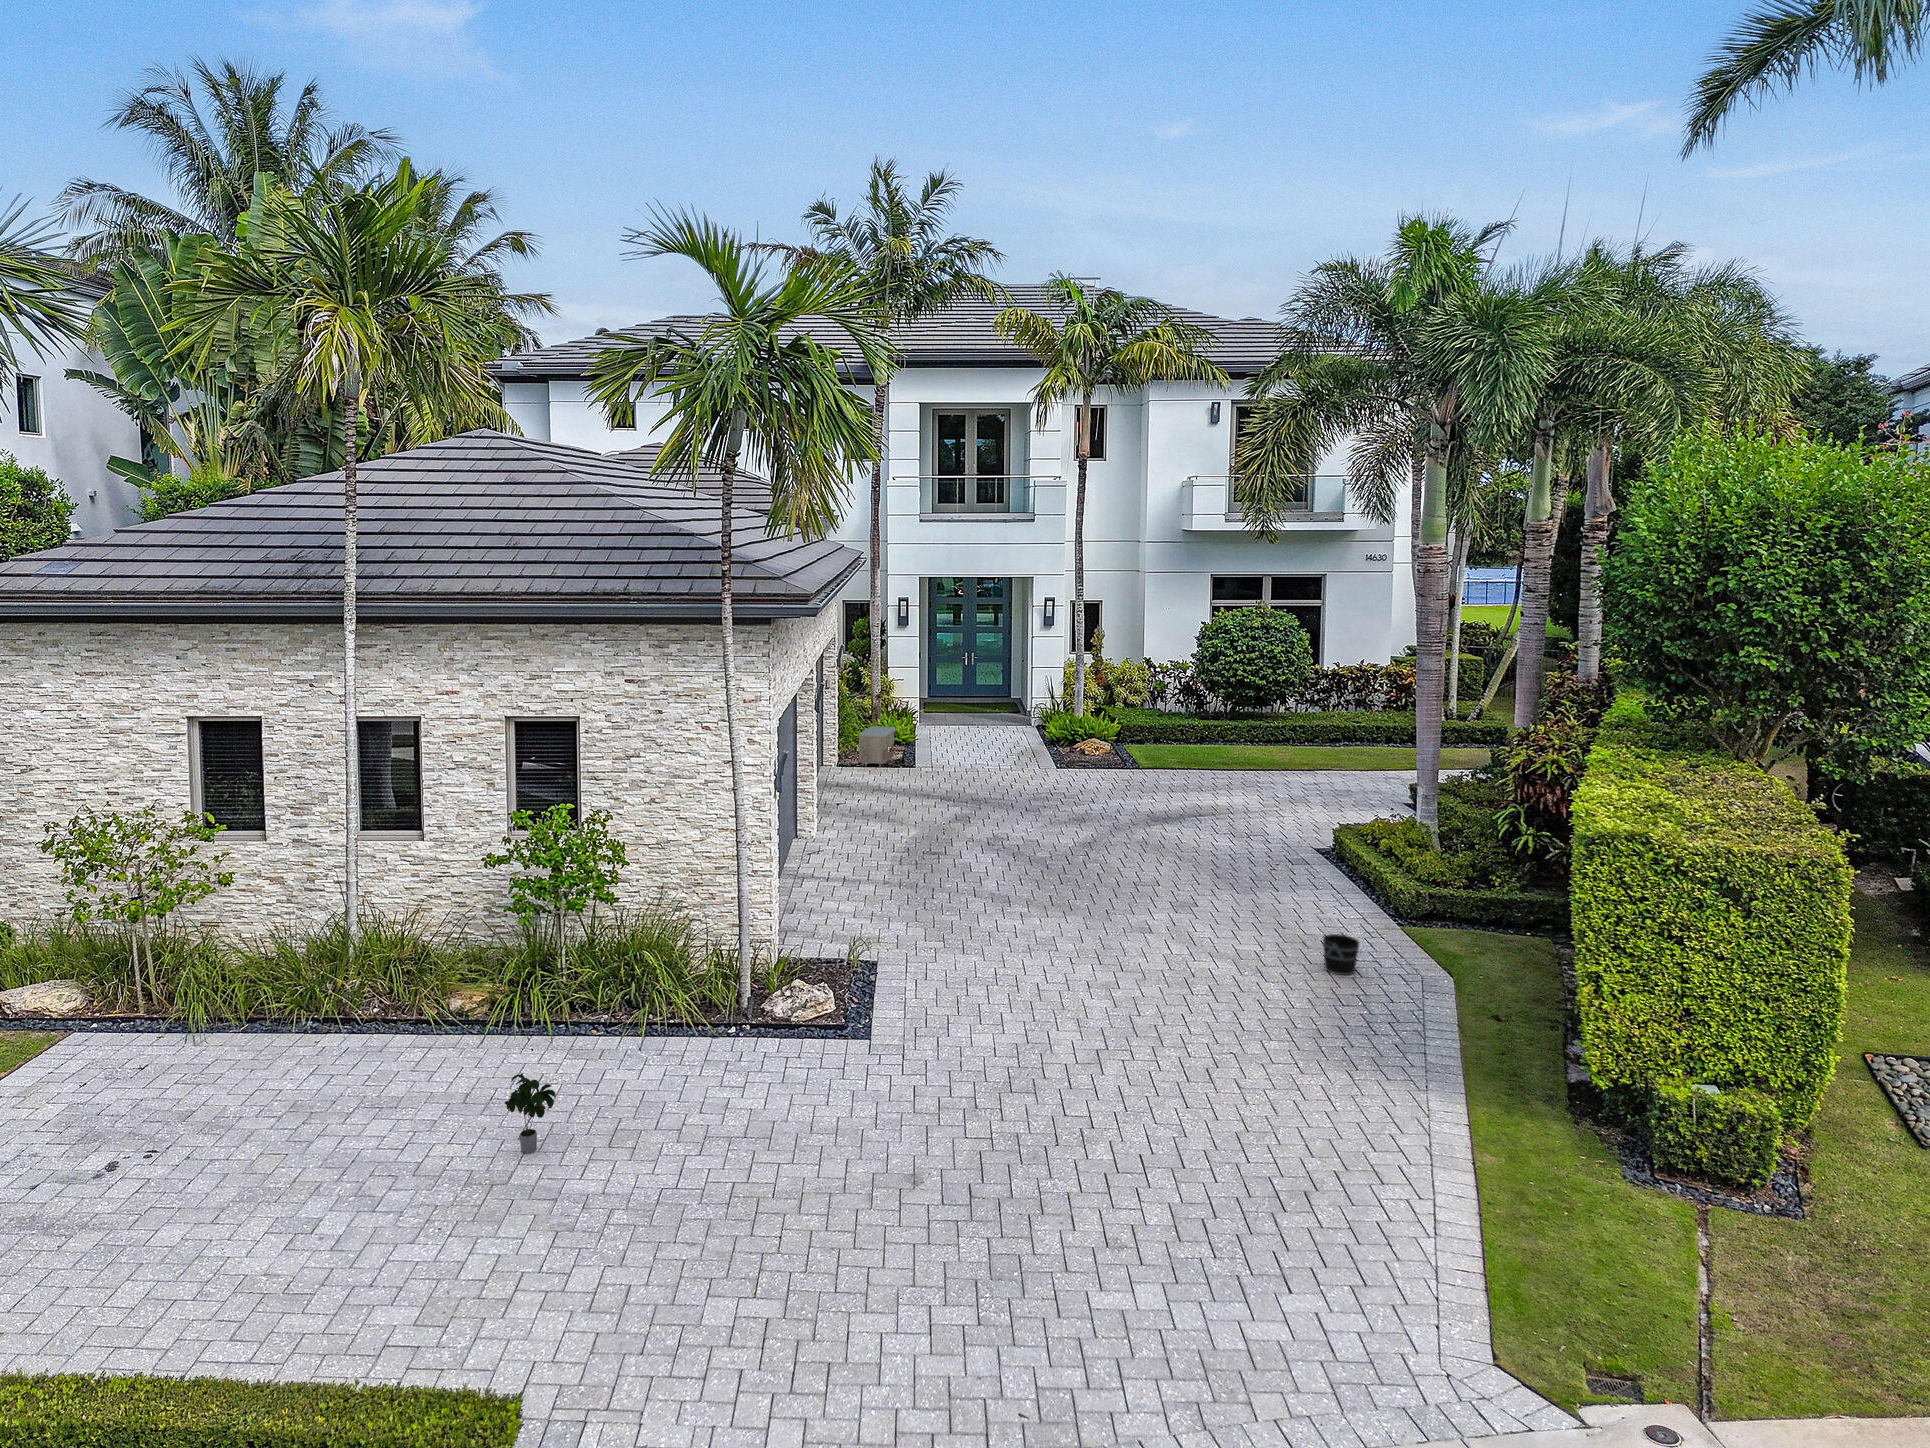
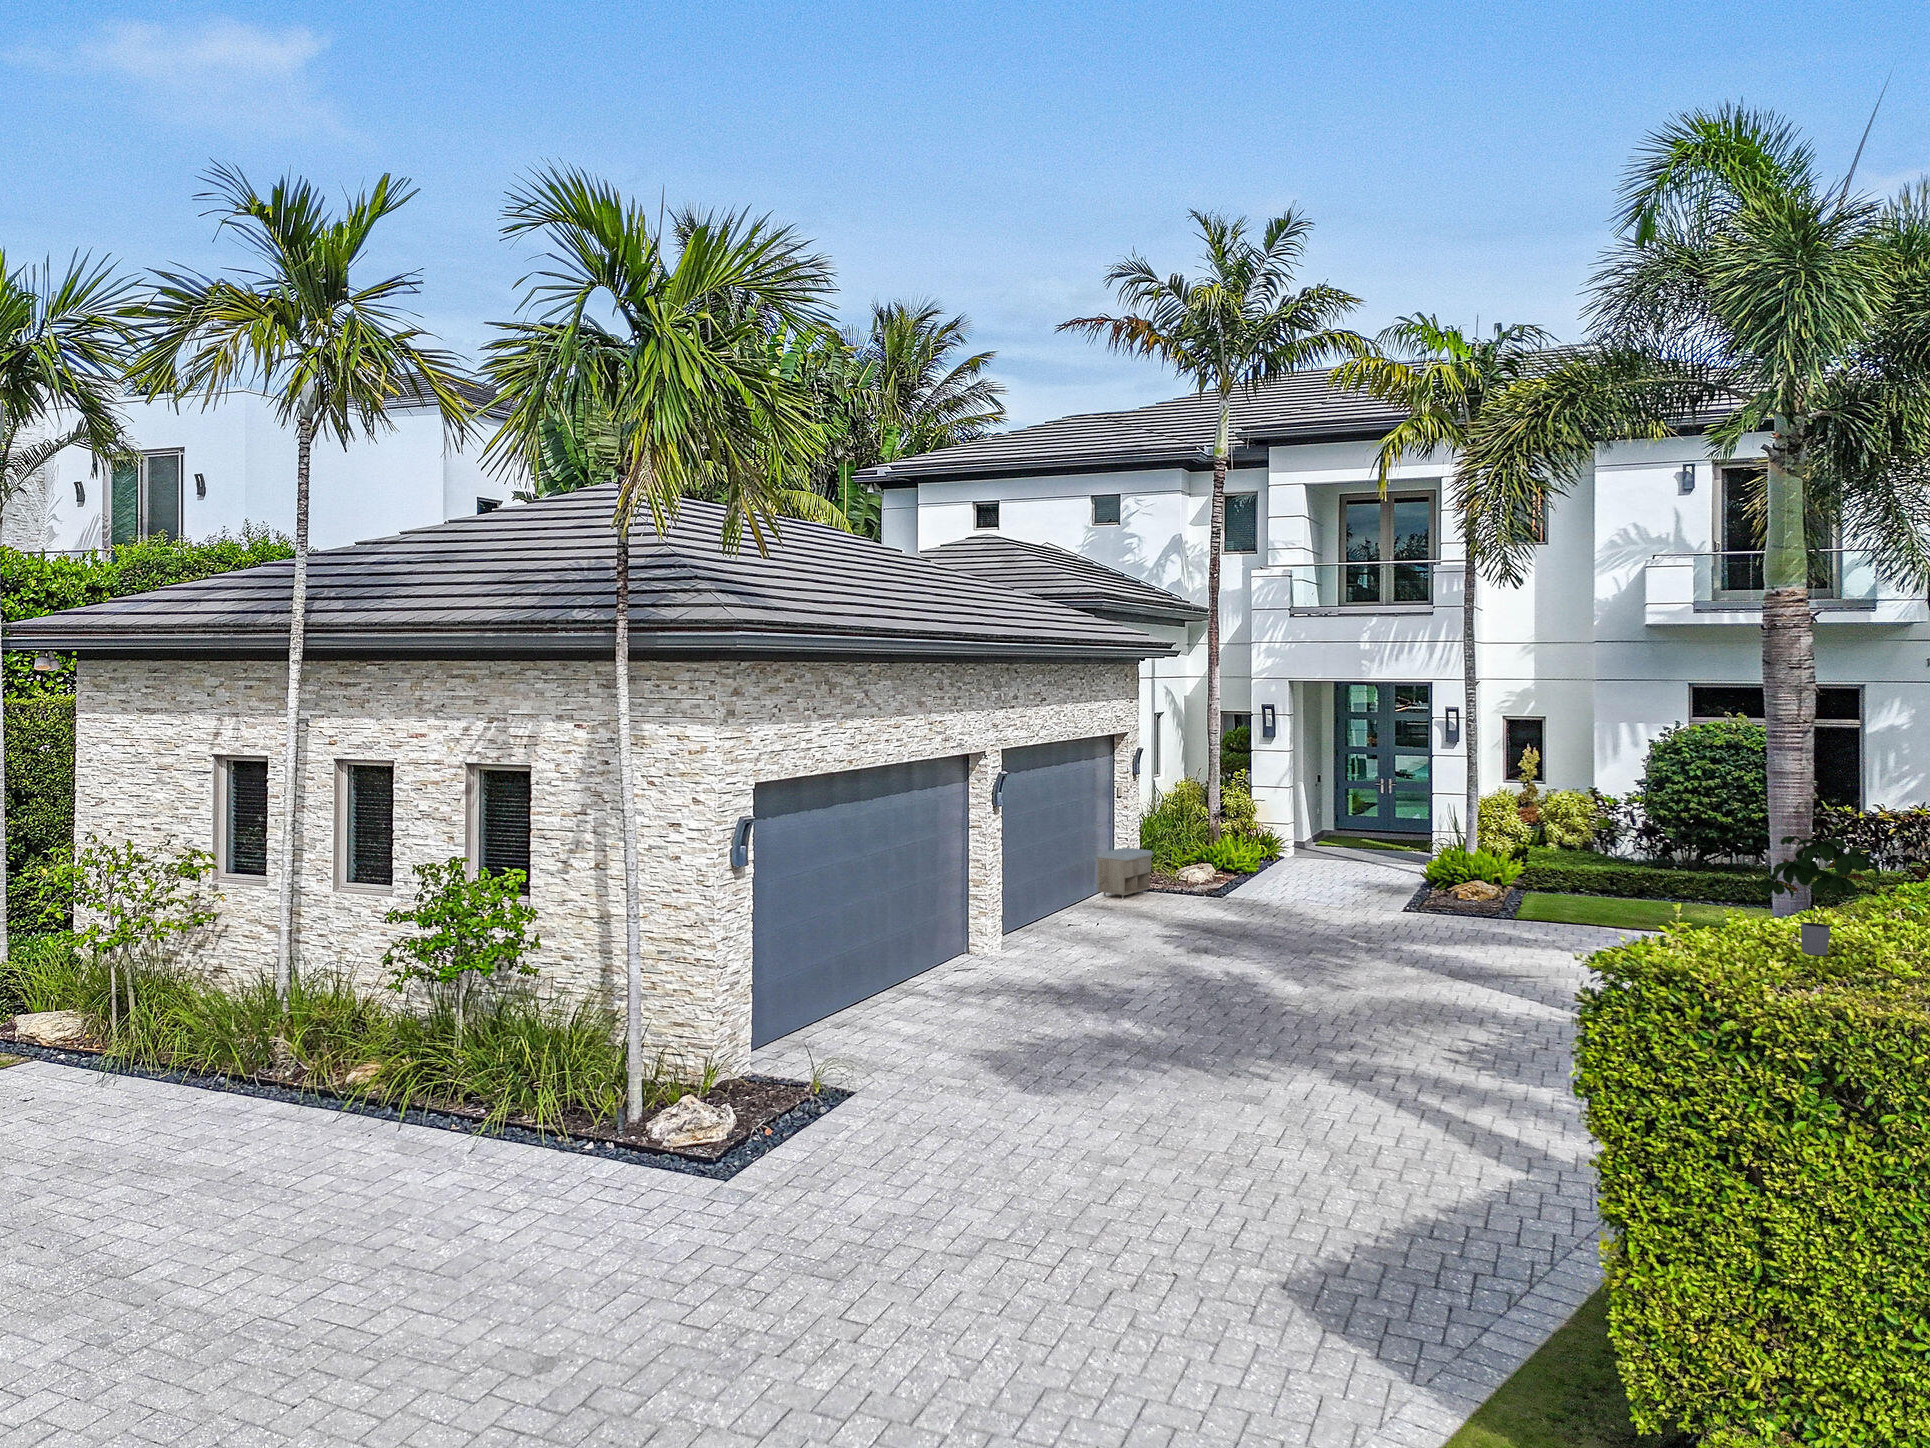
bucket: present [1323,934,1360,975] -> none [1445,1149,1501,1215]
potted plant: present [505,1073,556,1154] -> present [1756,836,1880,955]

